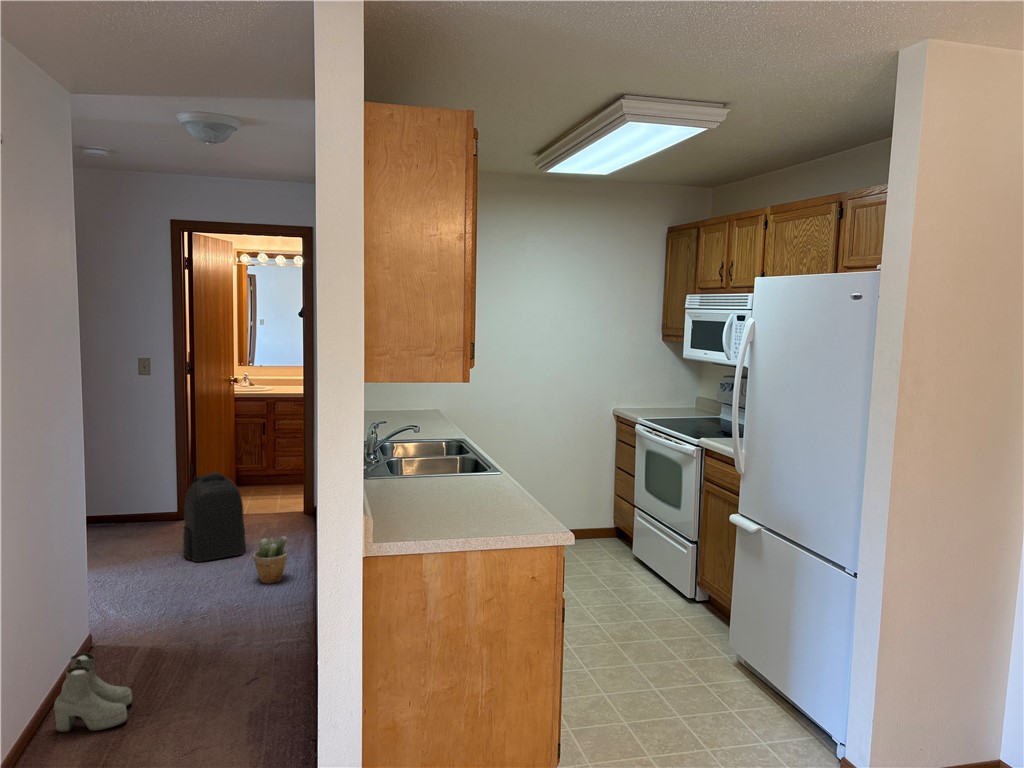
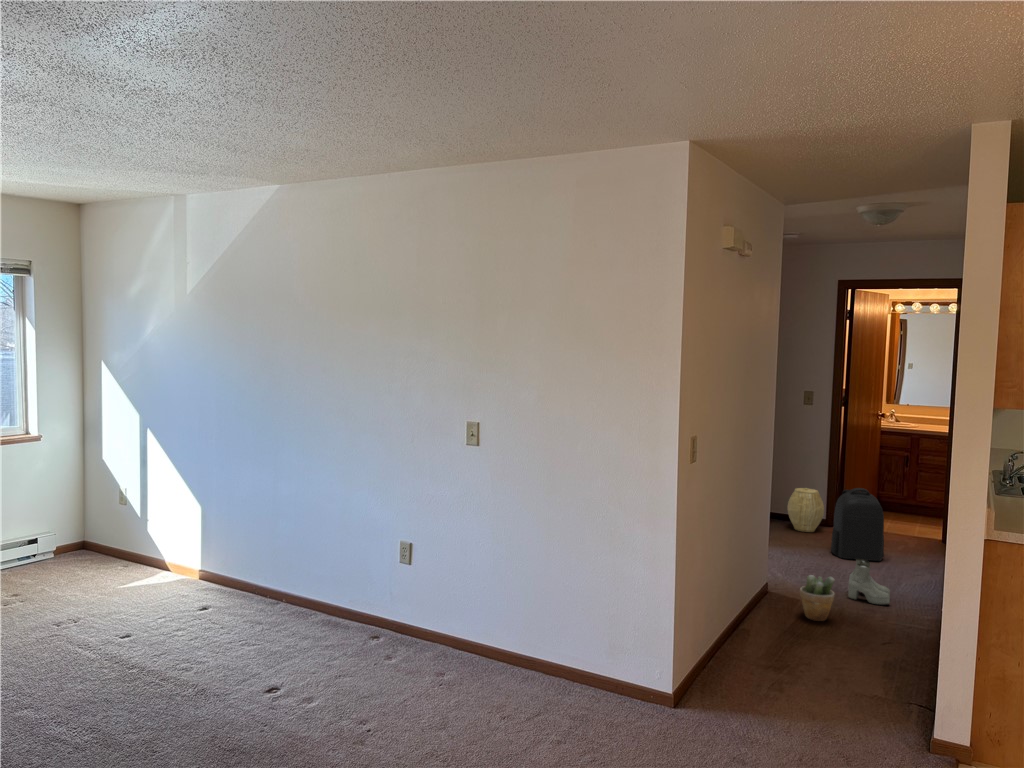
woven basket: none [127,479,174,533] -> present [787,488,824,532]
potted plant: present [253,536,288,584] -> present [800,575,835,621]
boots: present [54,652,132,732] -> present [848,559,890,605]

